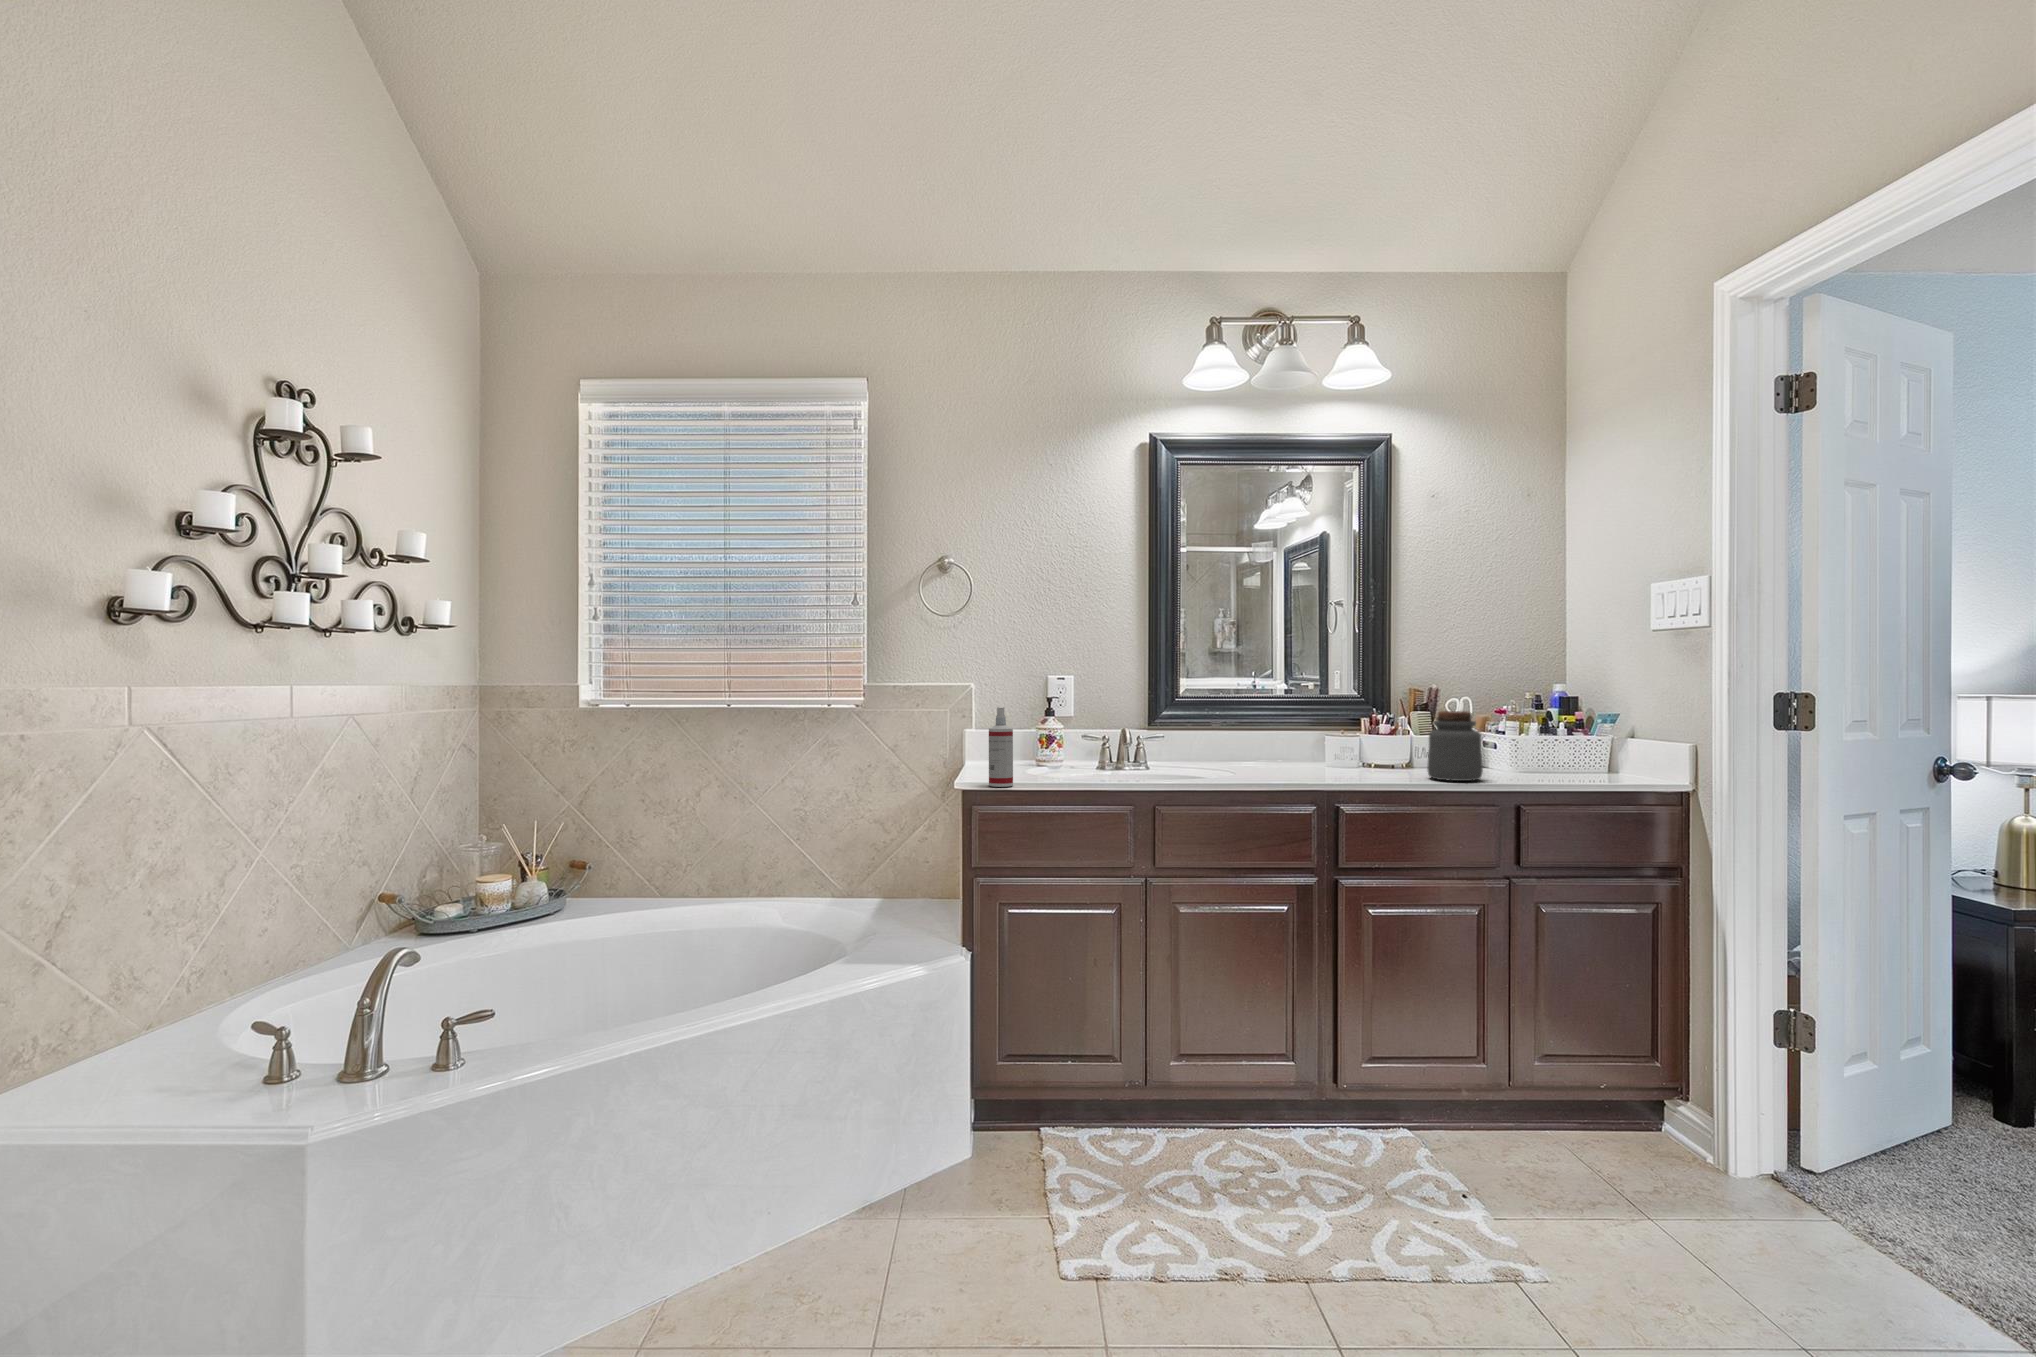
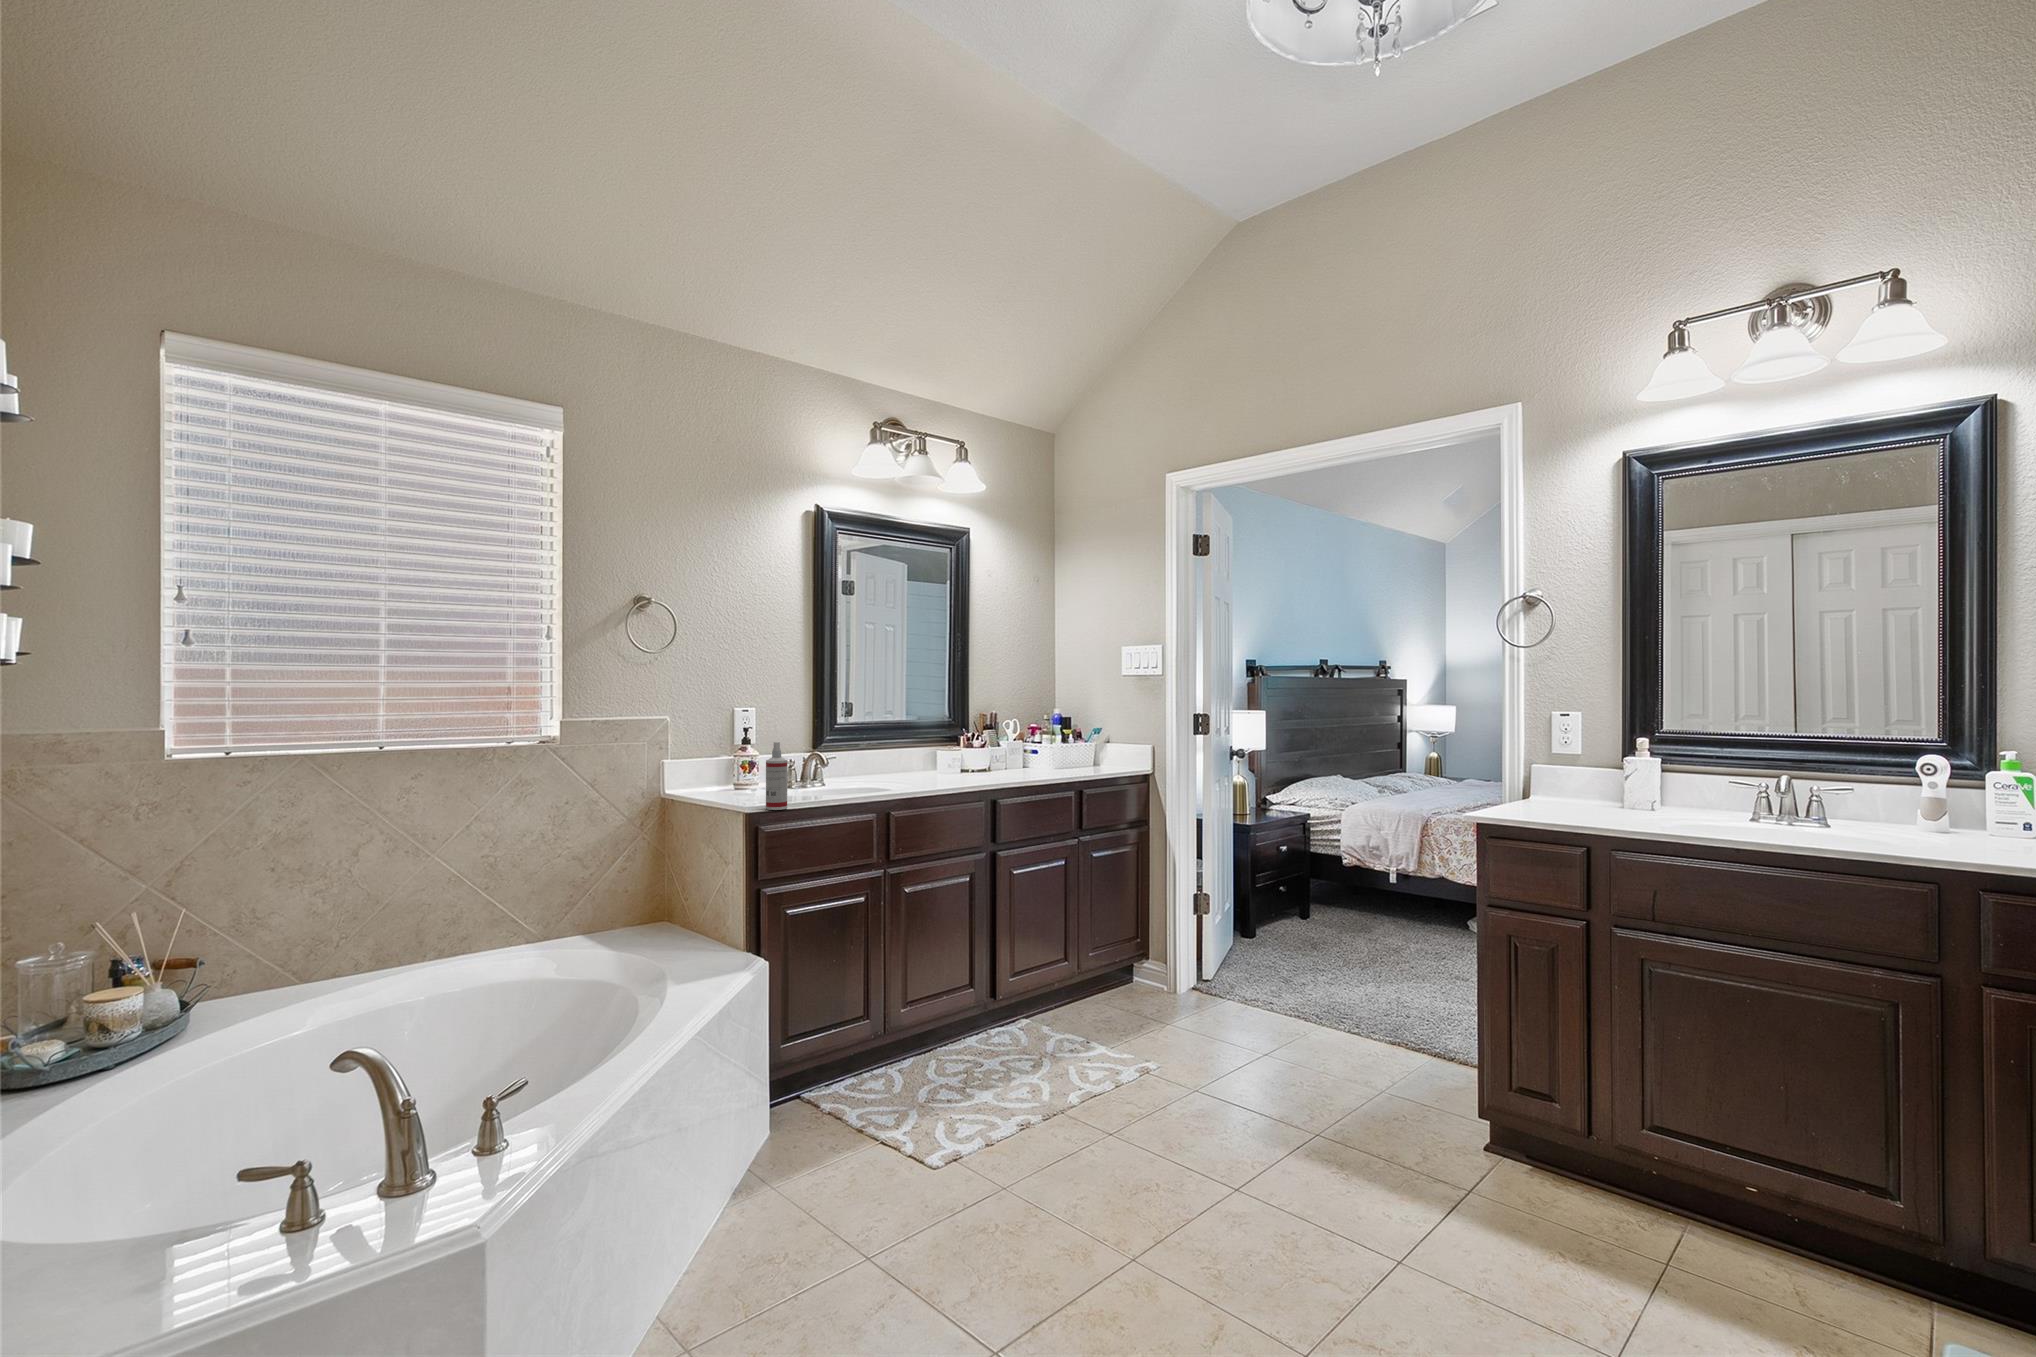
jar: present [1427,711,1483,781] -> none [1021,730,1055,777]

